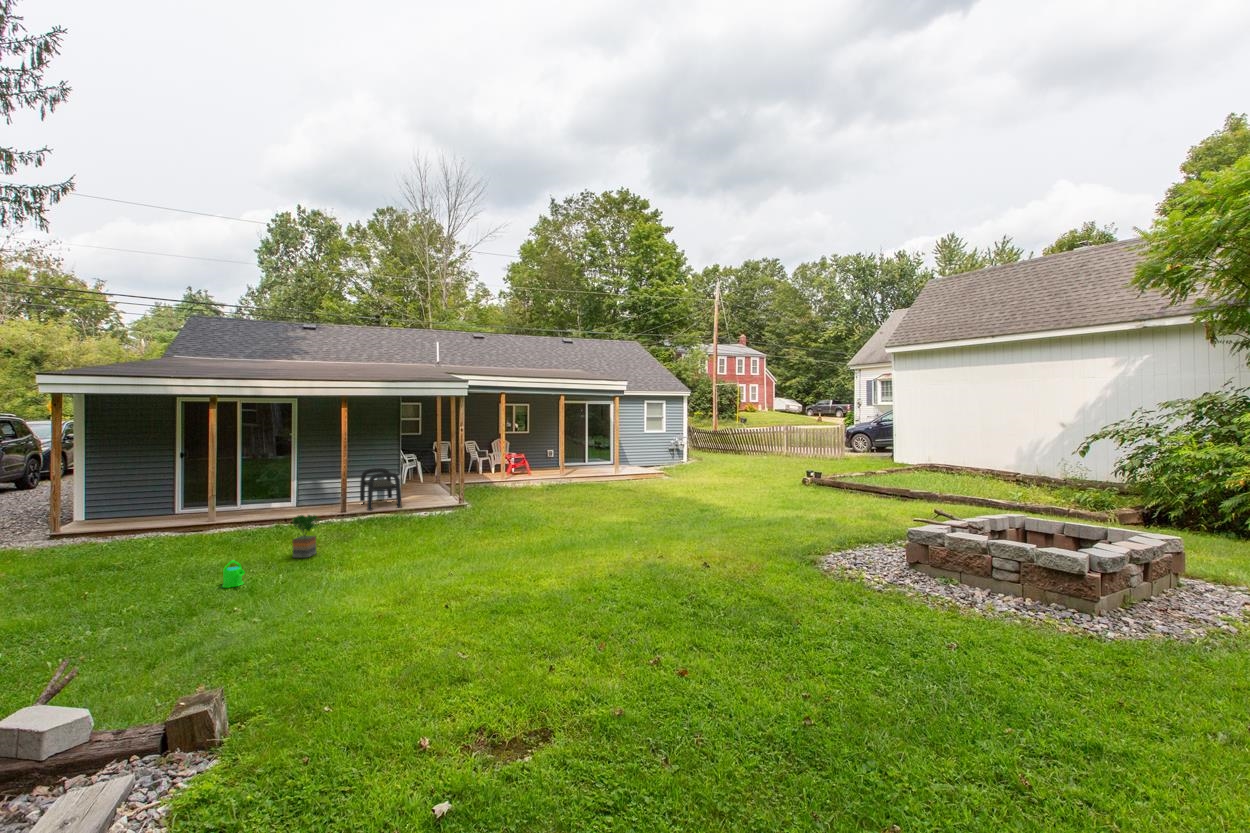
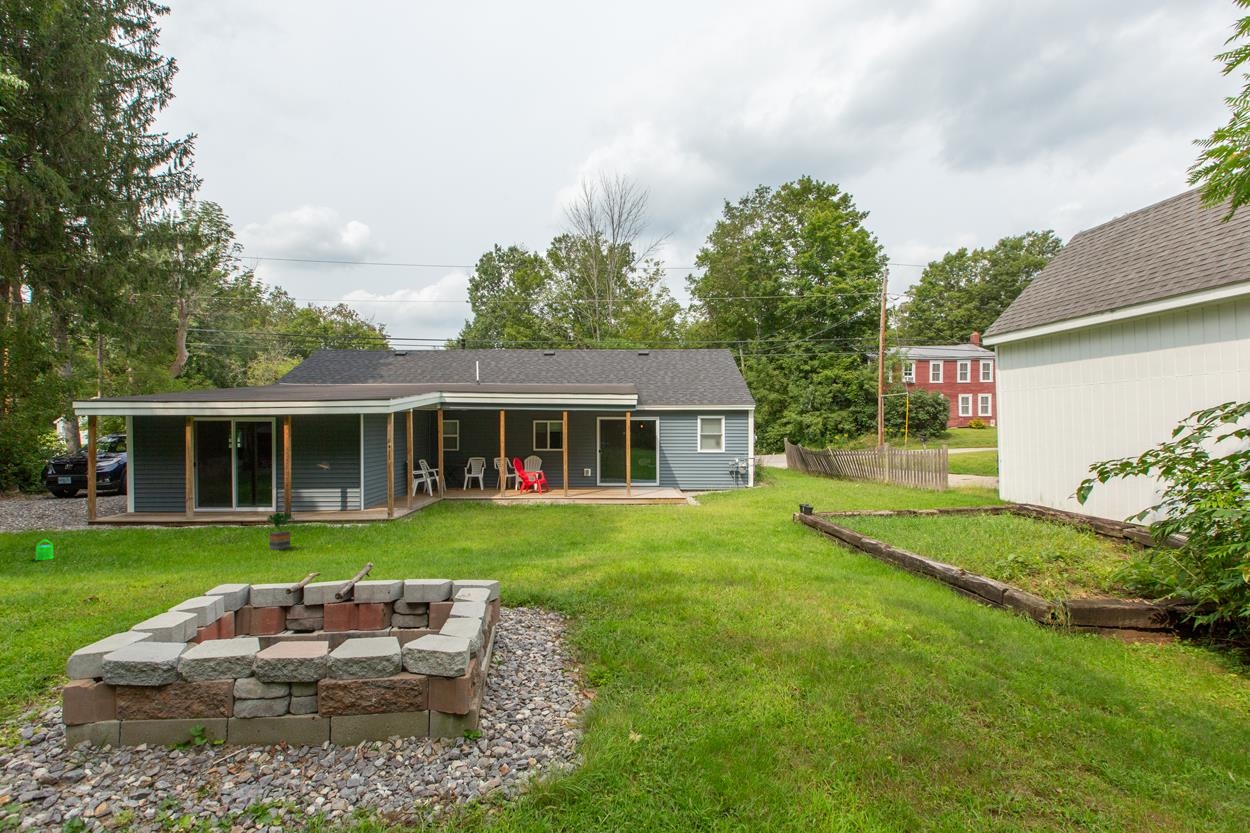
bench: present [360,468,402,511] -> none [309,480,353,517]
potted tree: present [292,515,320,558] -> present [267,512,294,550]

